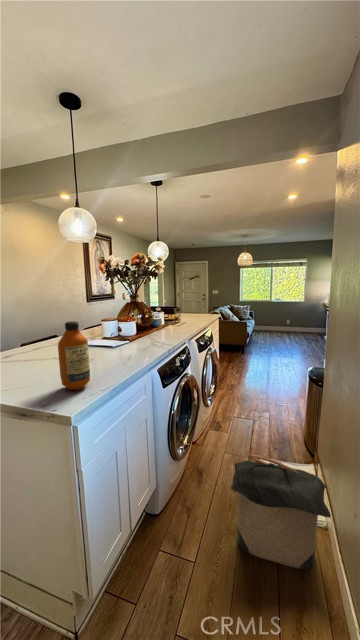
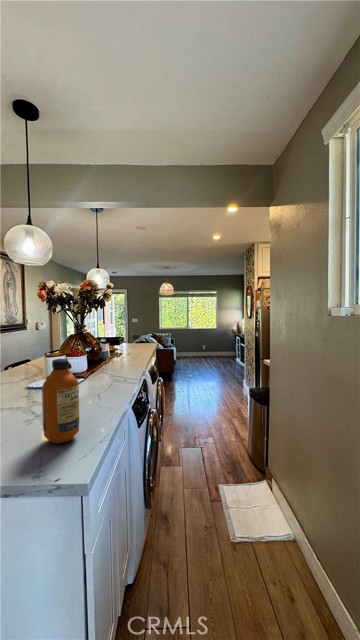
laundry hamper: present [230,454,331,570] -> none [214,482,312,591]

